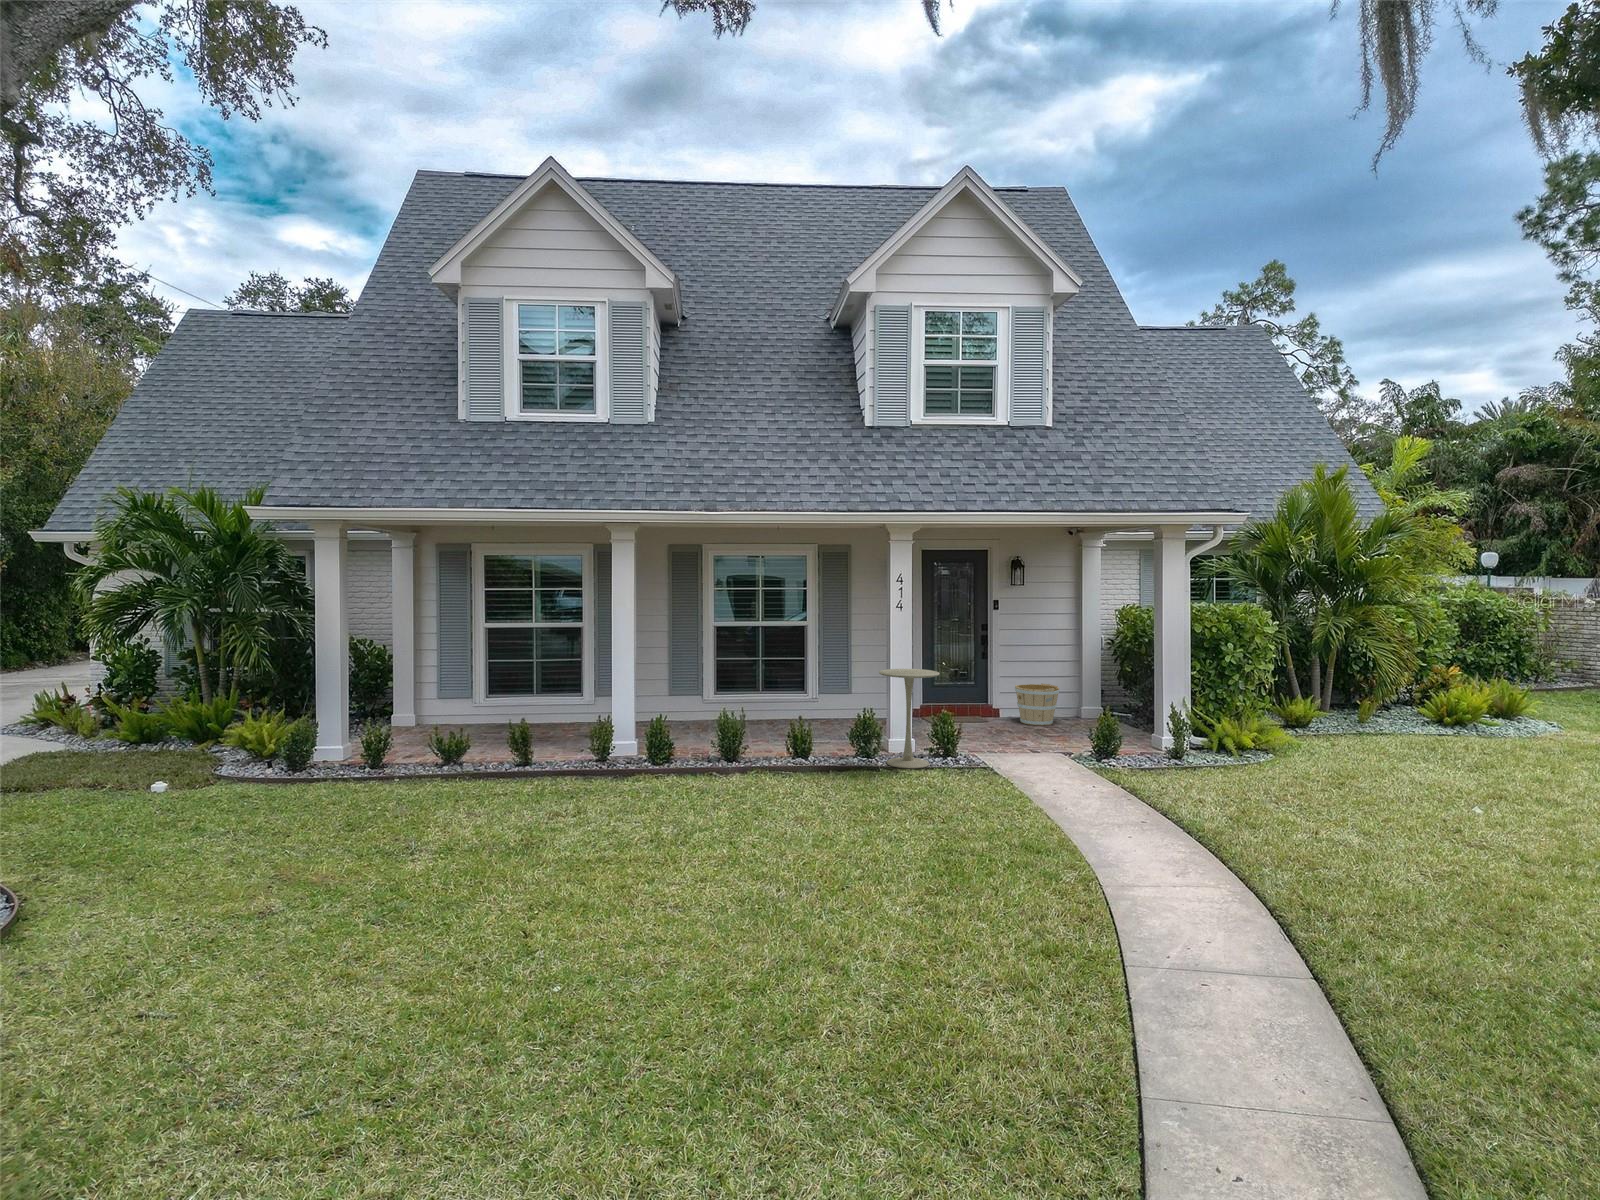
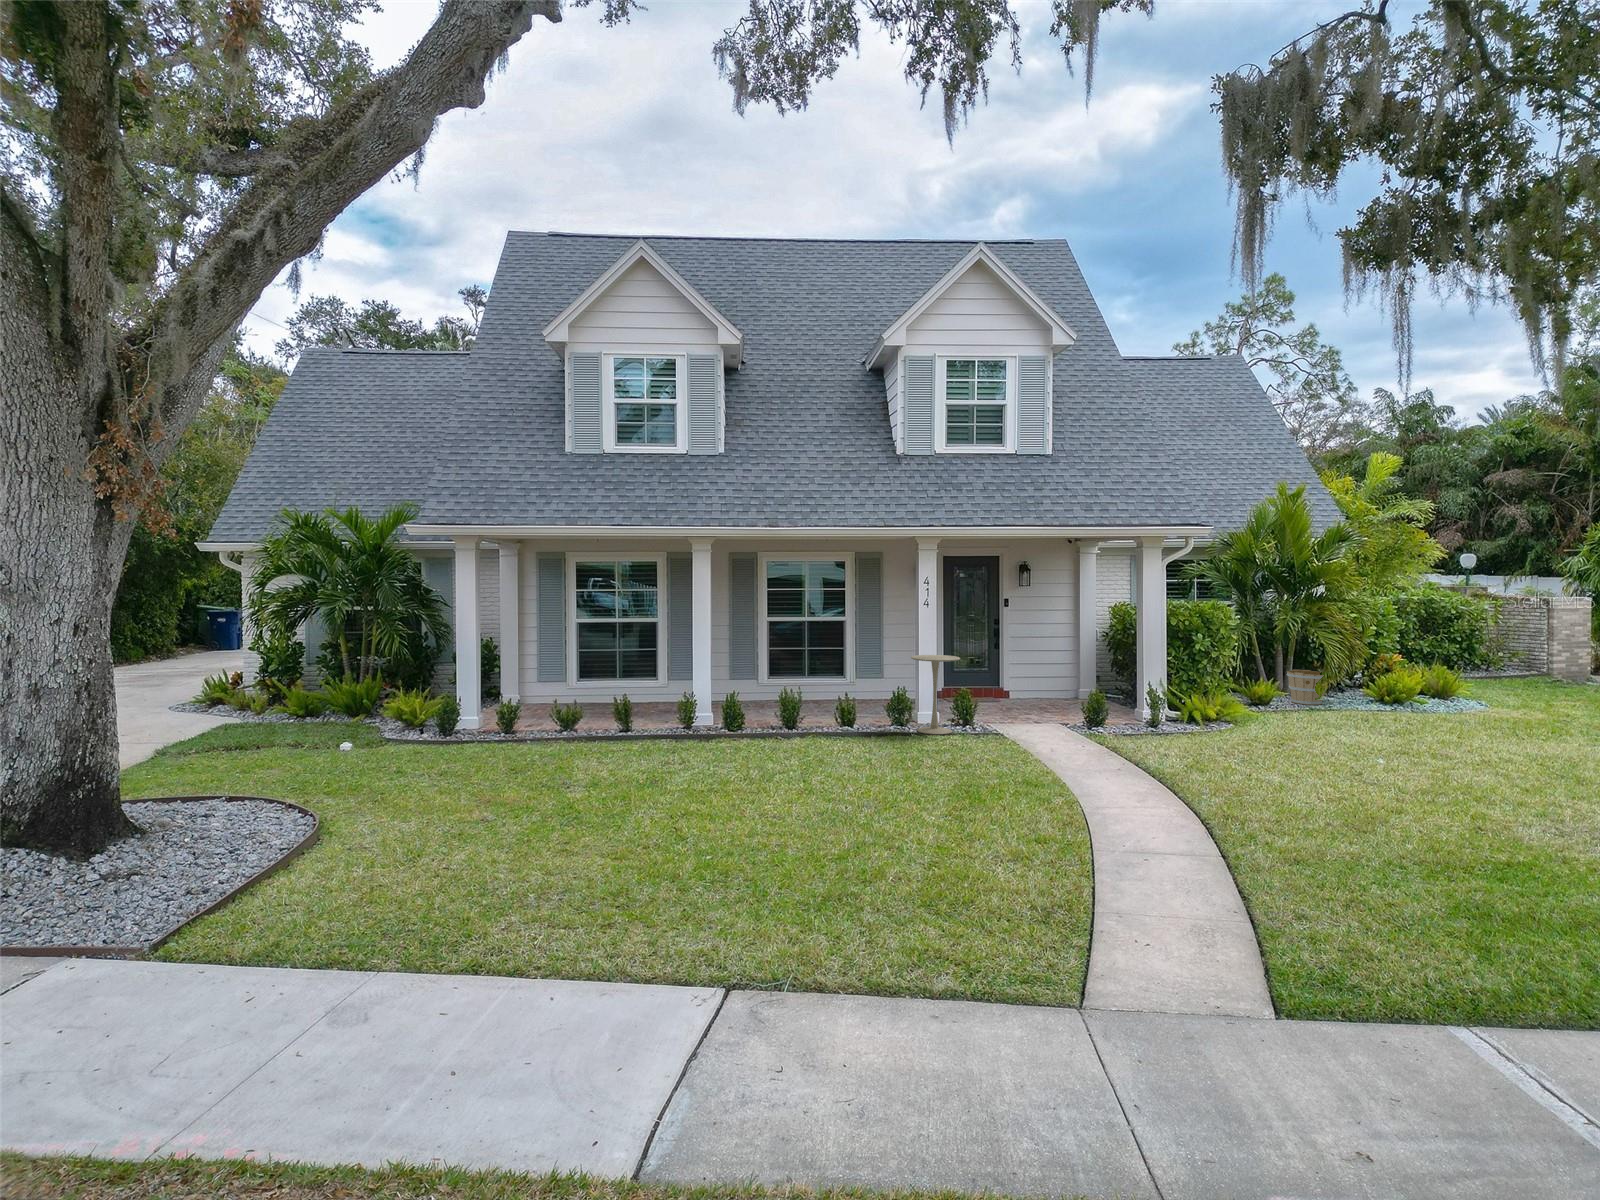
wooden bucket: present [1015,684,1060,726] -> present [1287,669,1326,705]

